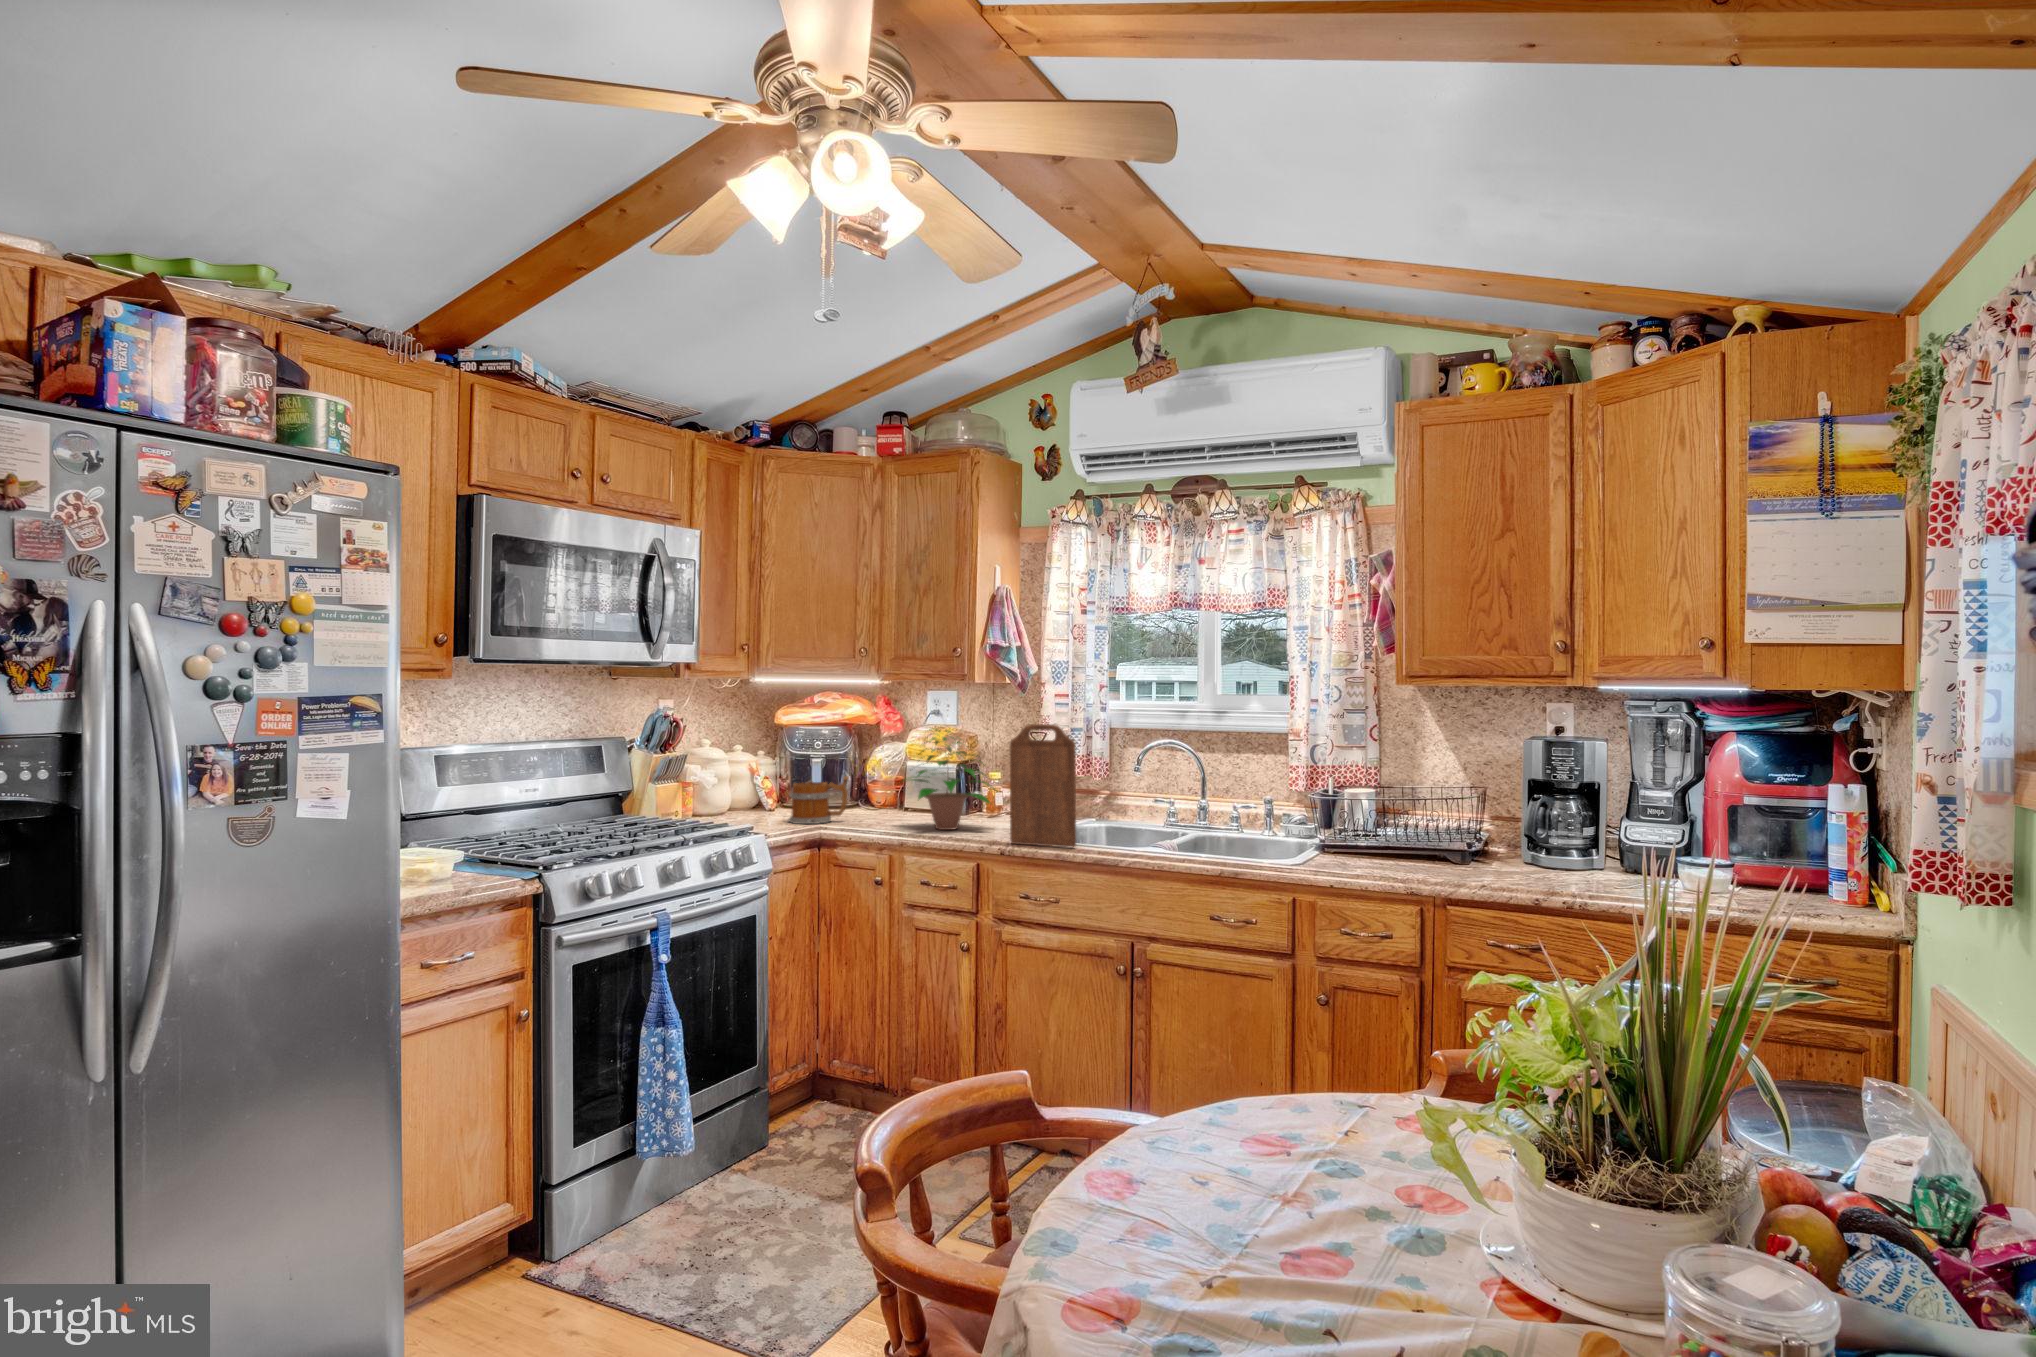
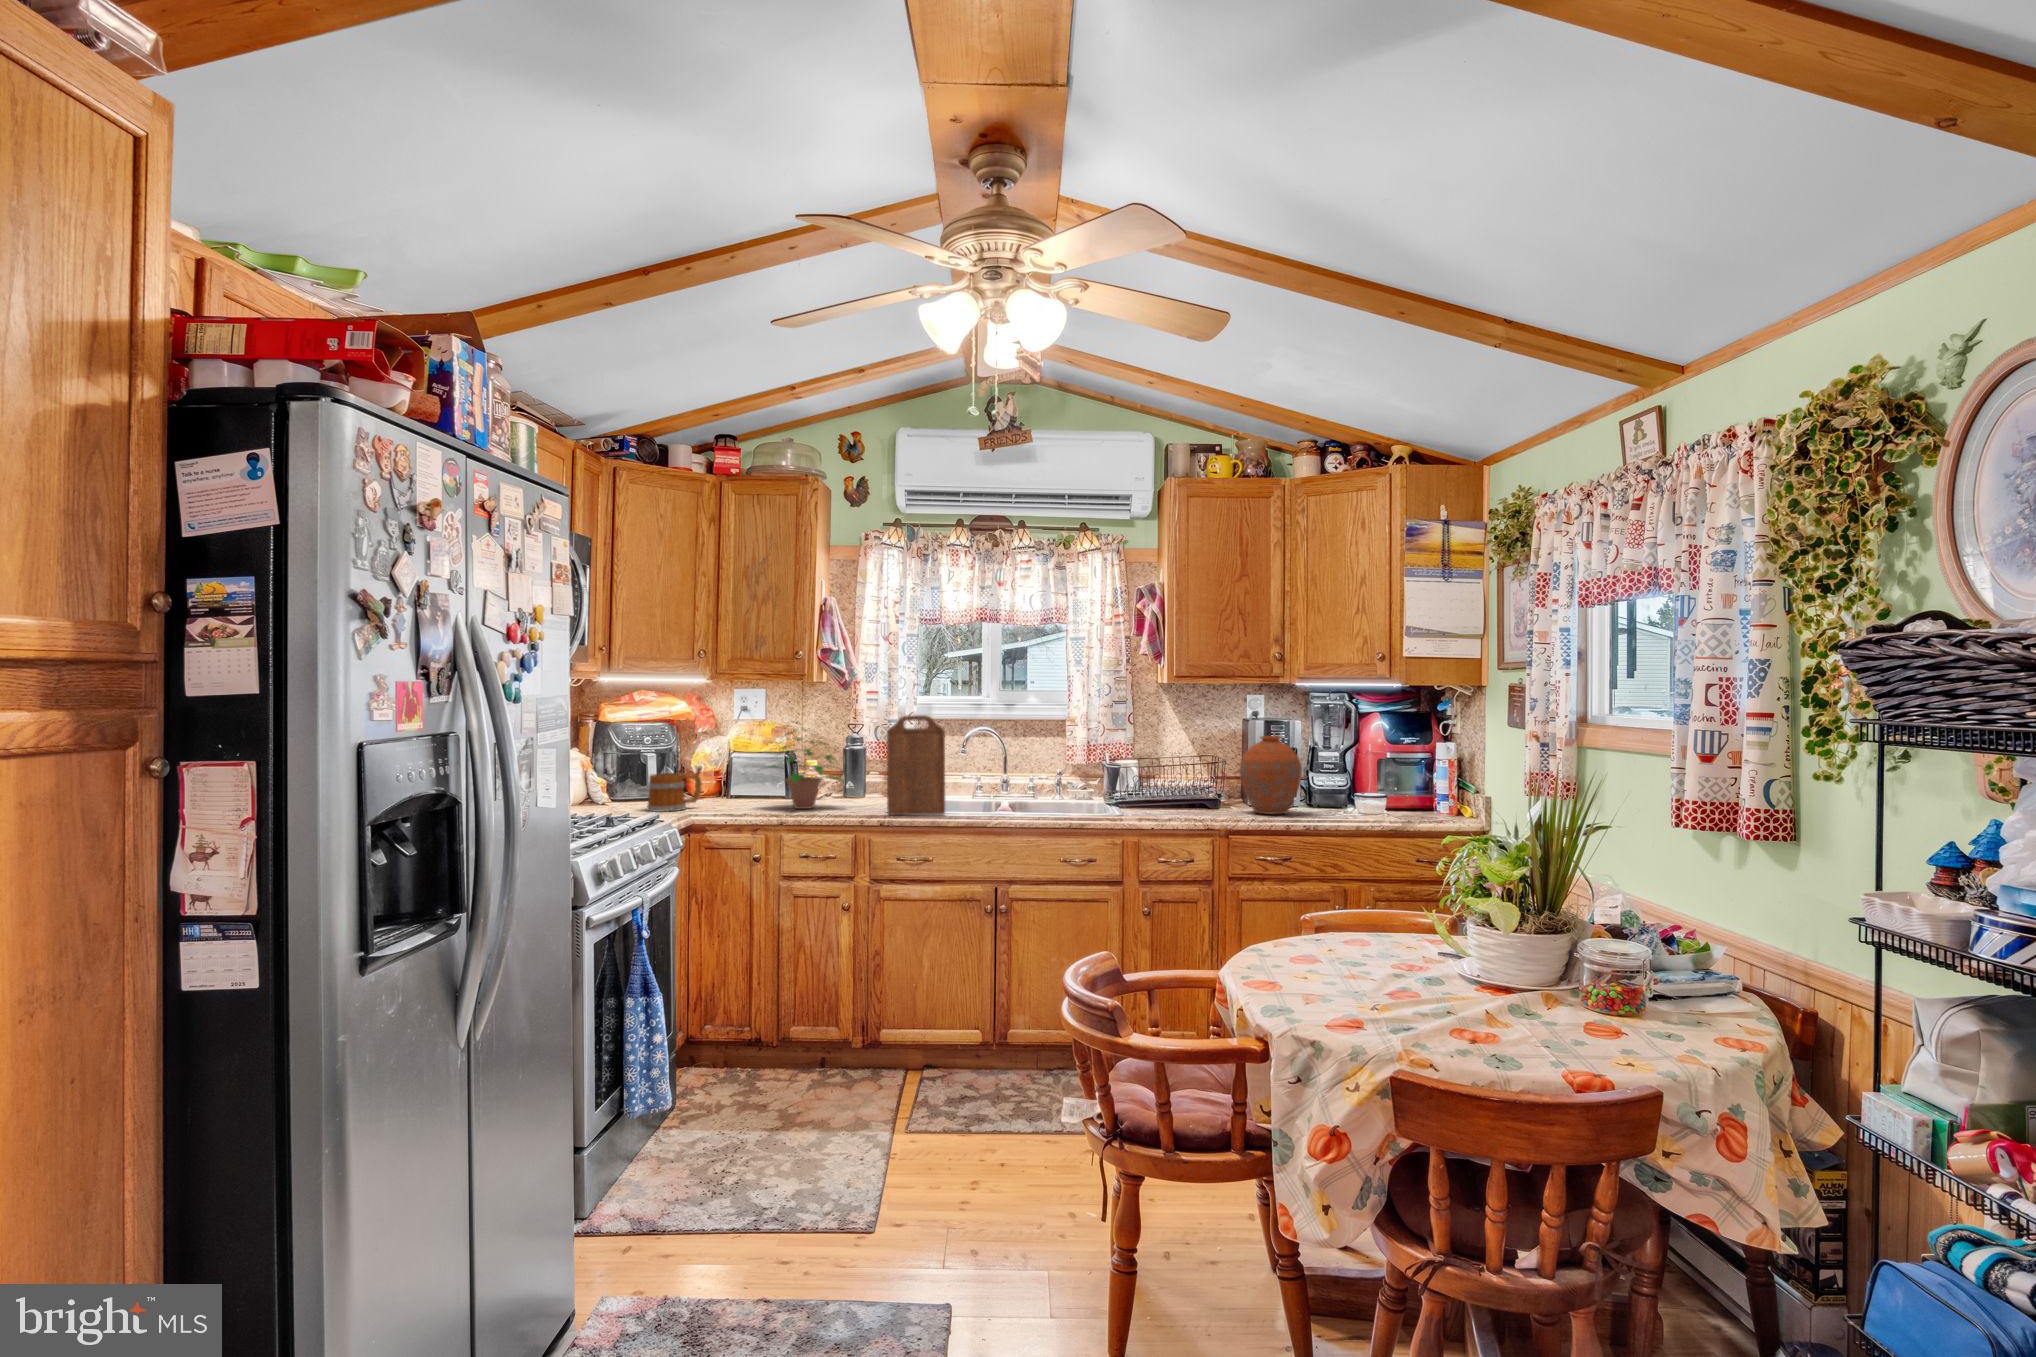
vase: none [1484,762,1582,879] -> present [1240,736,1302,814]

